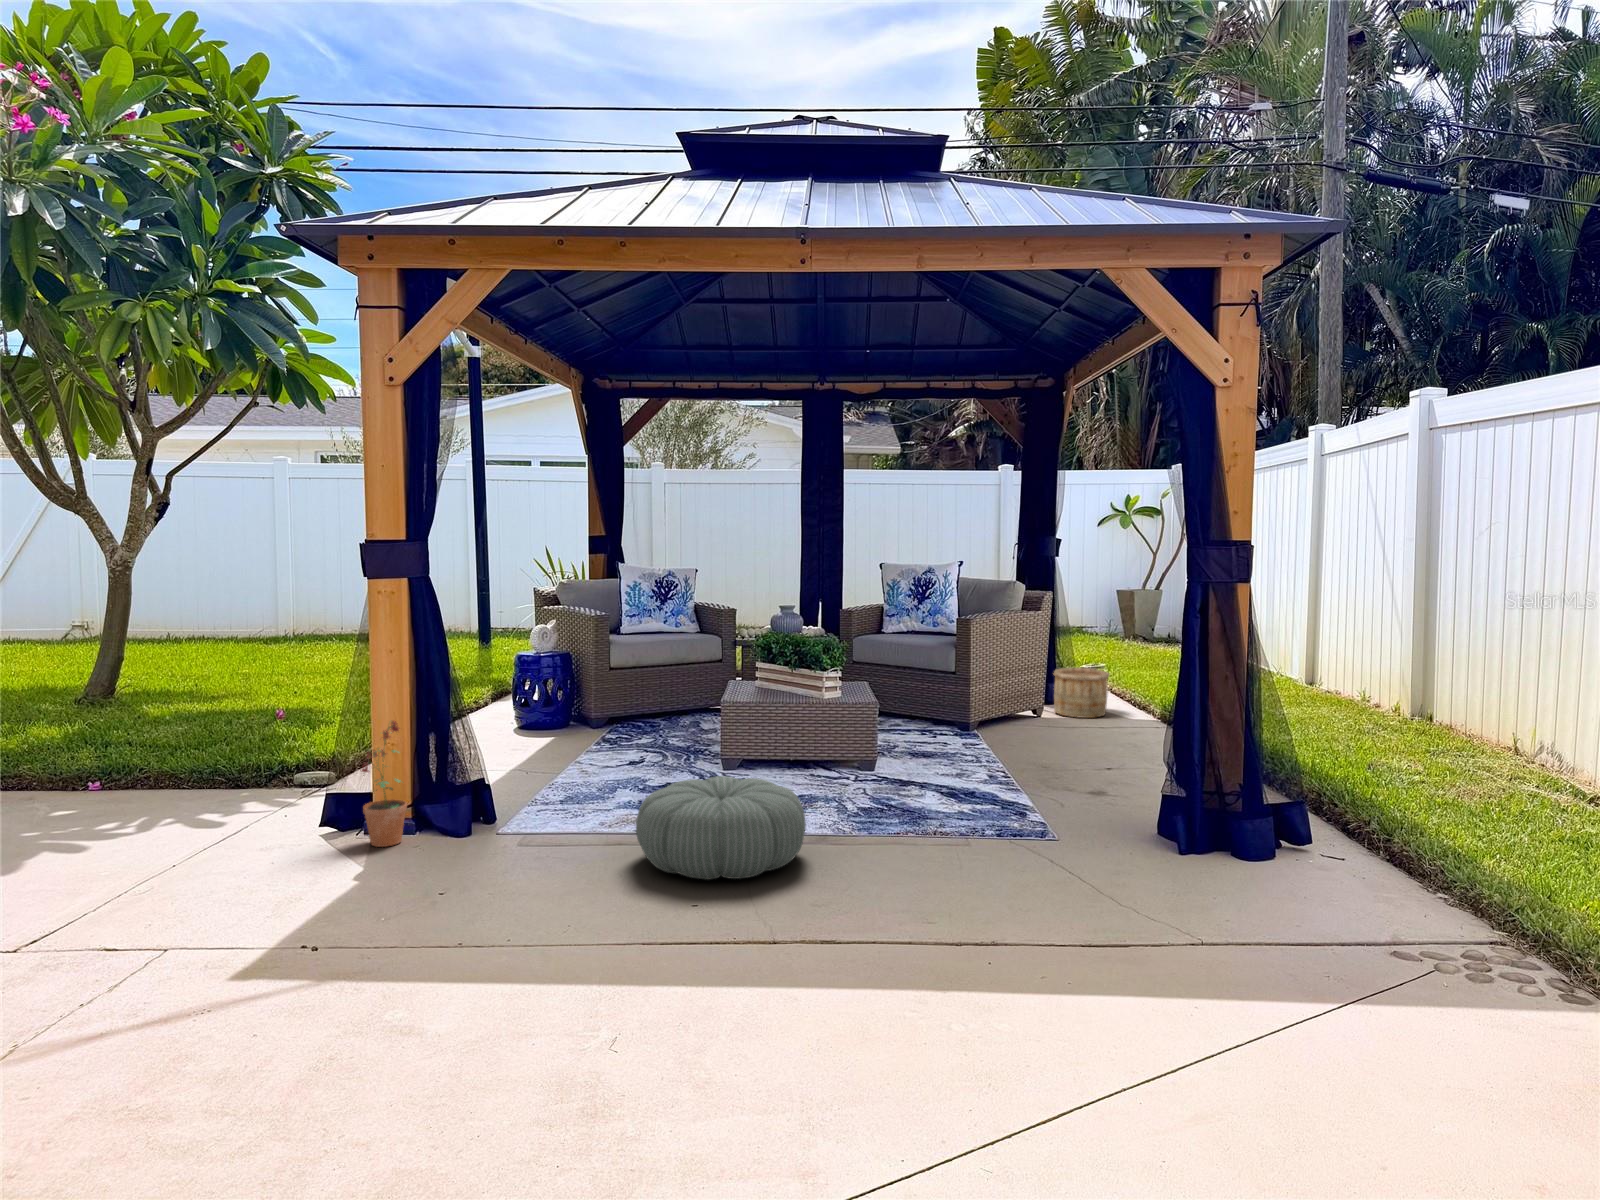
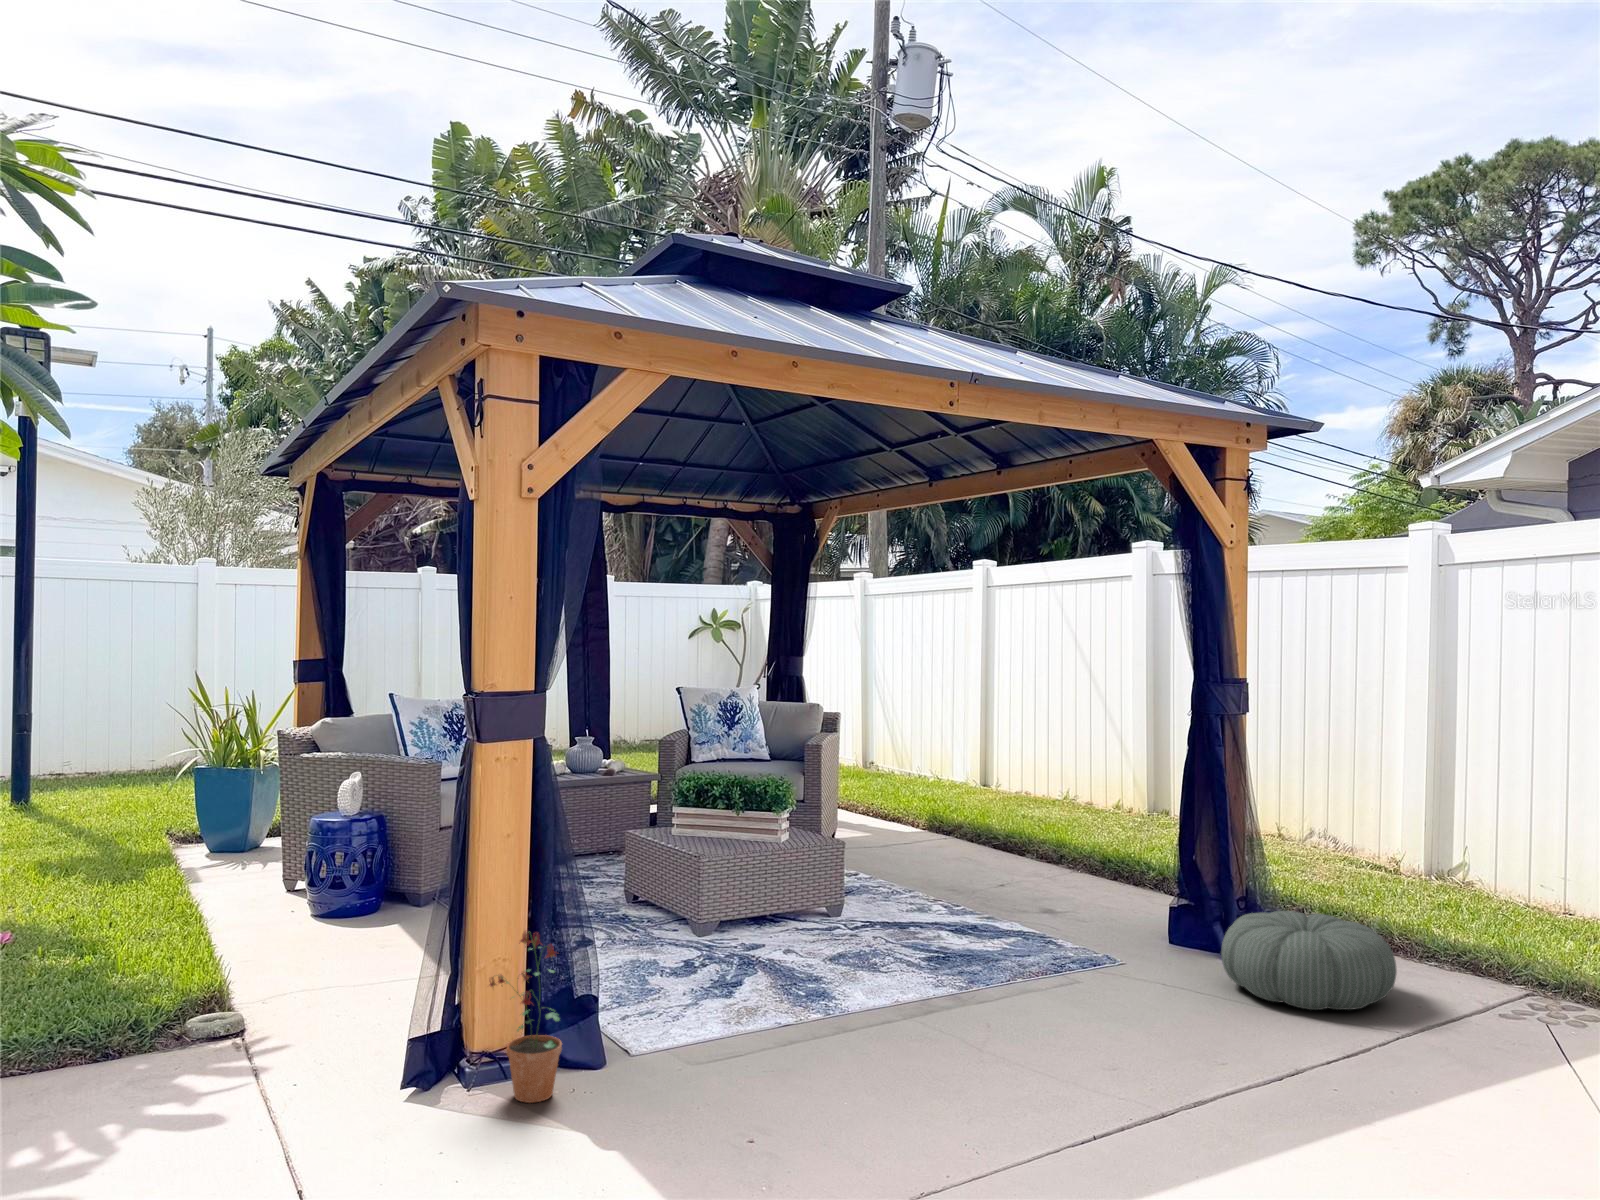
wooden bucket: present [1054,668,1109,718] -> none [845,788,902,840]
pouf: present [636,776,806,880] -> present [1221,911,1397,1010]

